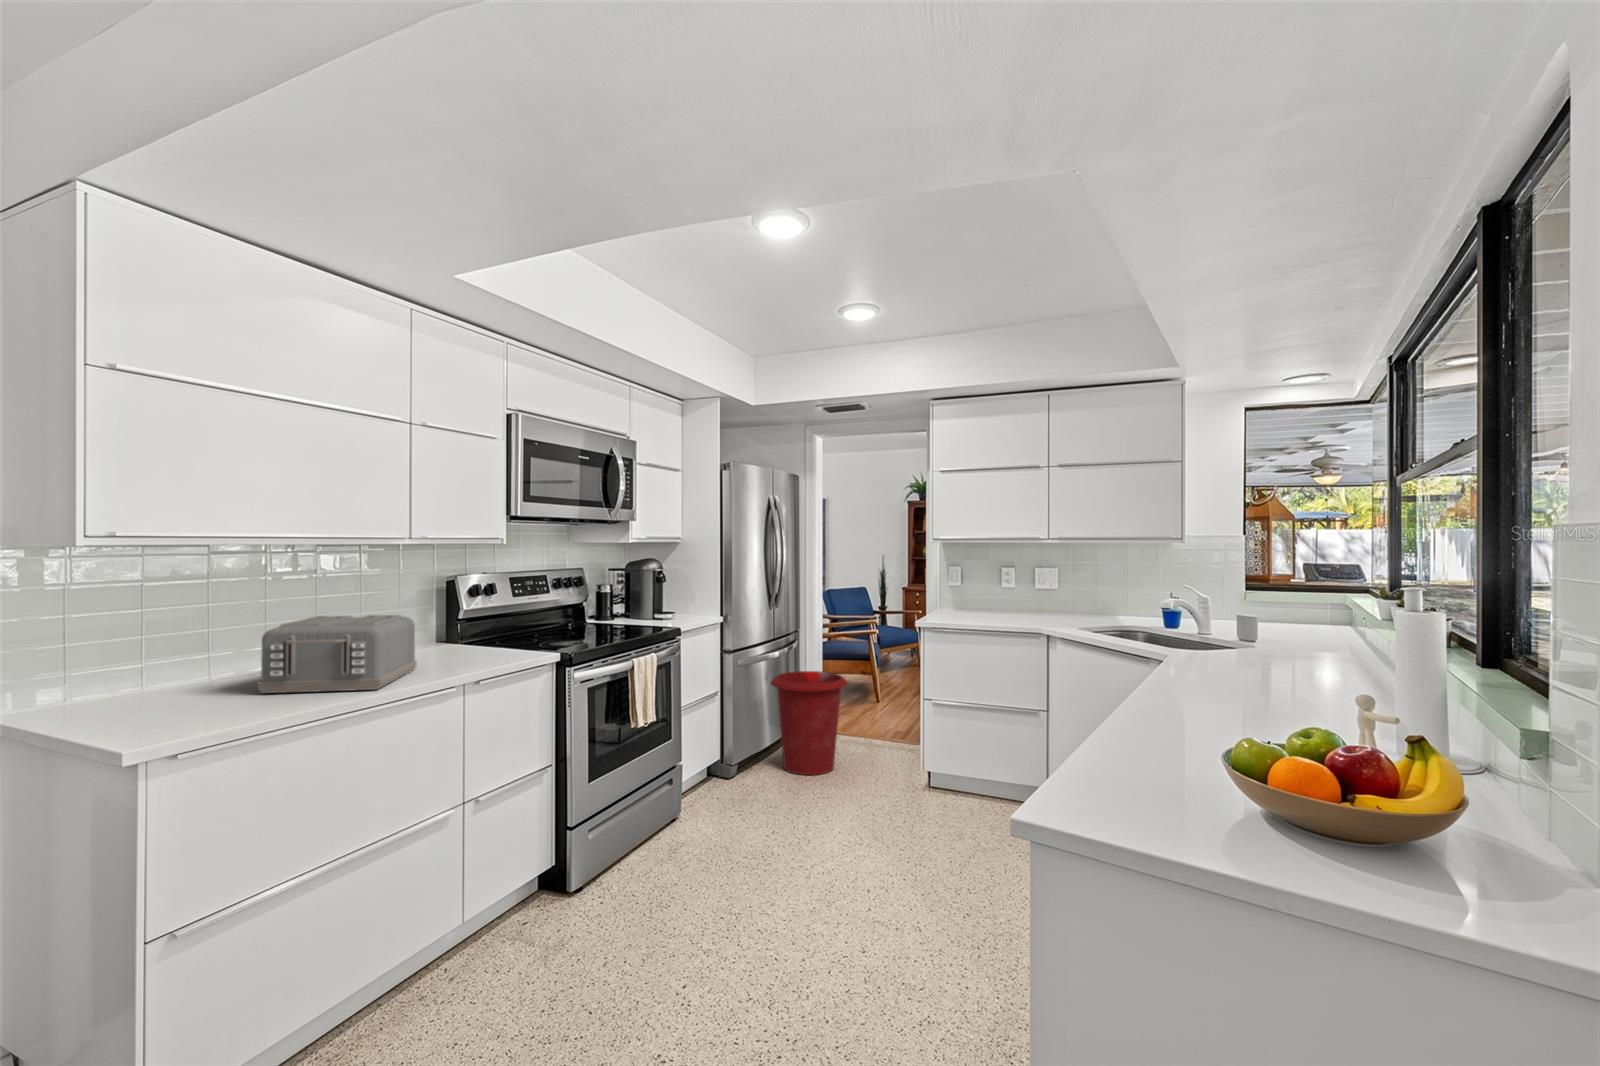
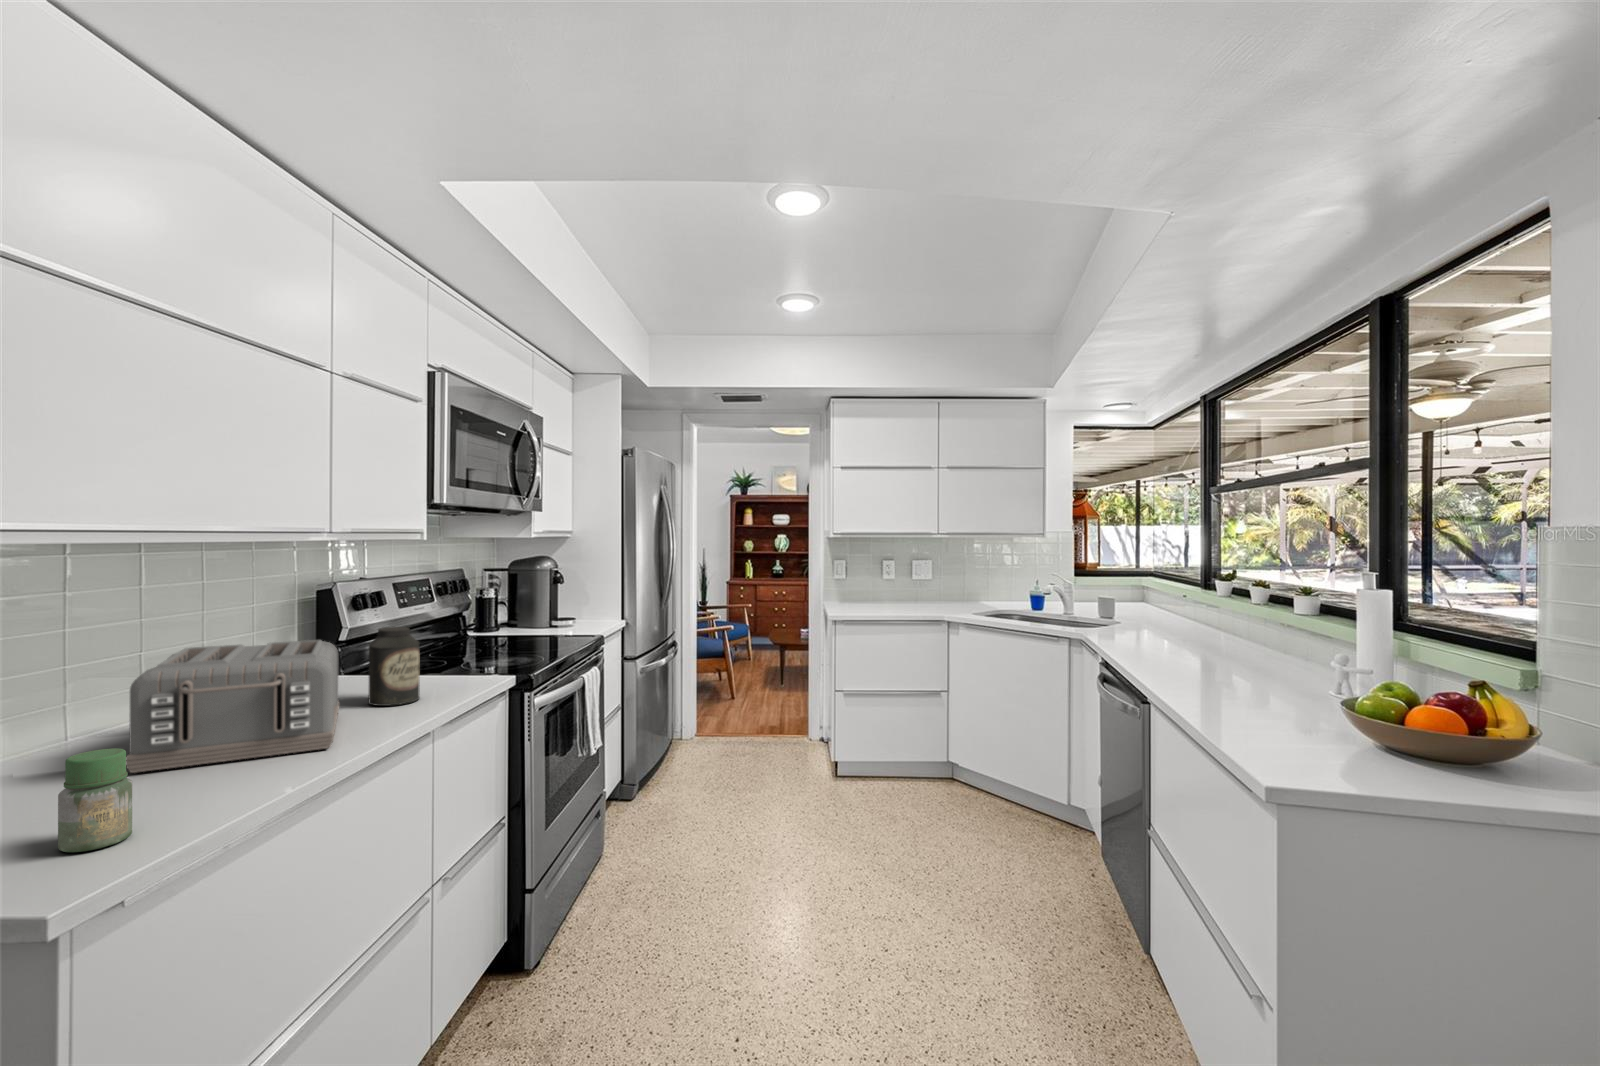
canister: none [441,609,478,667] -> present [369,627,420,706]
jar: none [181,670,223,729] -> present [58,748,132,852]
waste bin: present [771,671,848,775] -> none [666,673,749,785]

